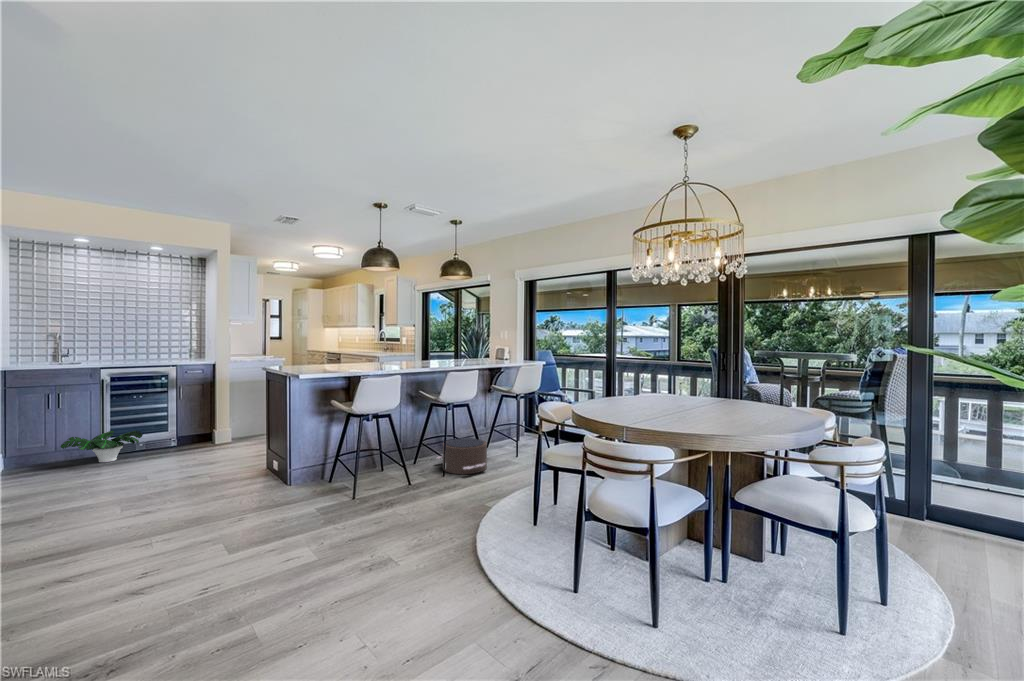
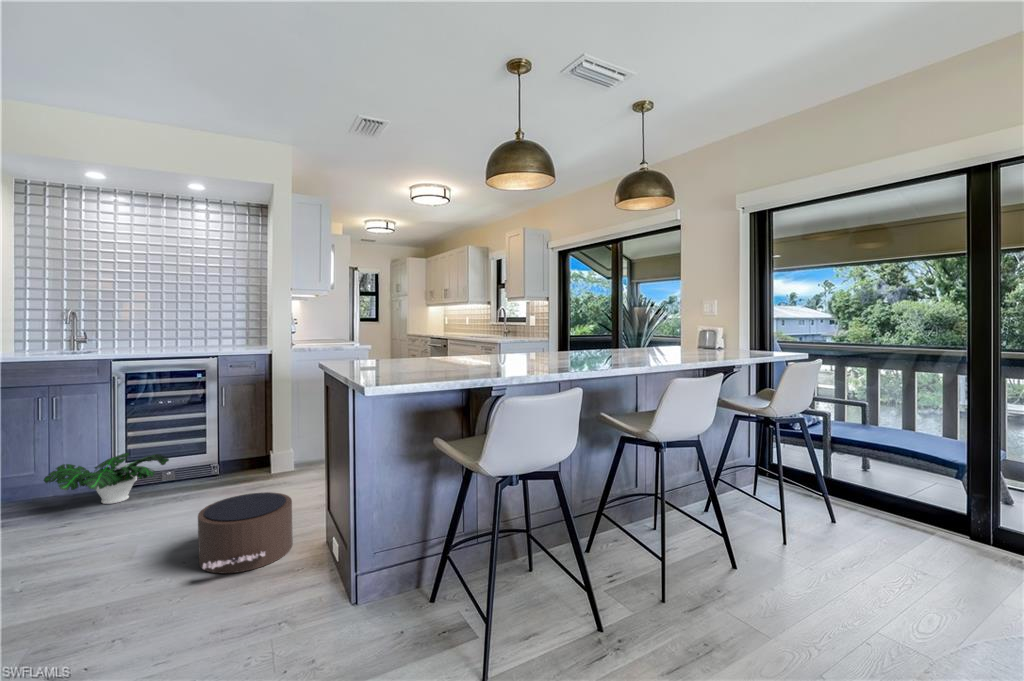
pouf: present [437,438,487,474] -> present [198,492,293,573]

